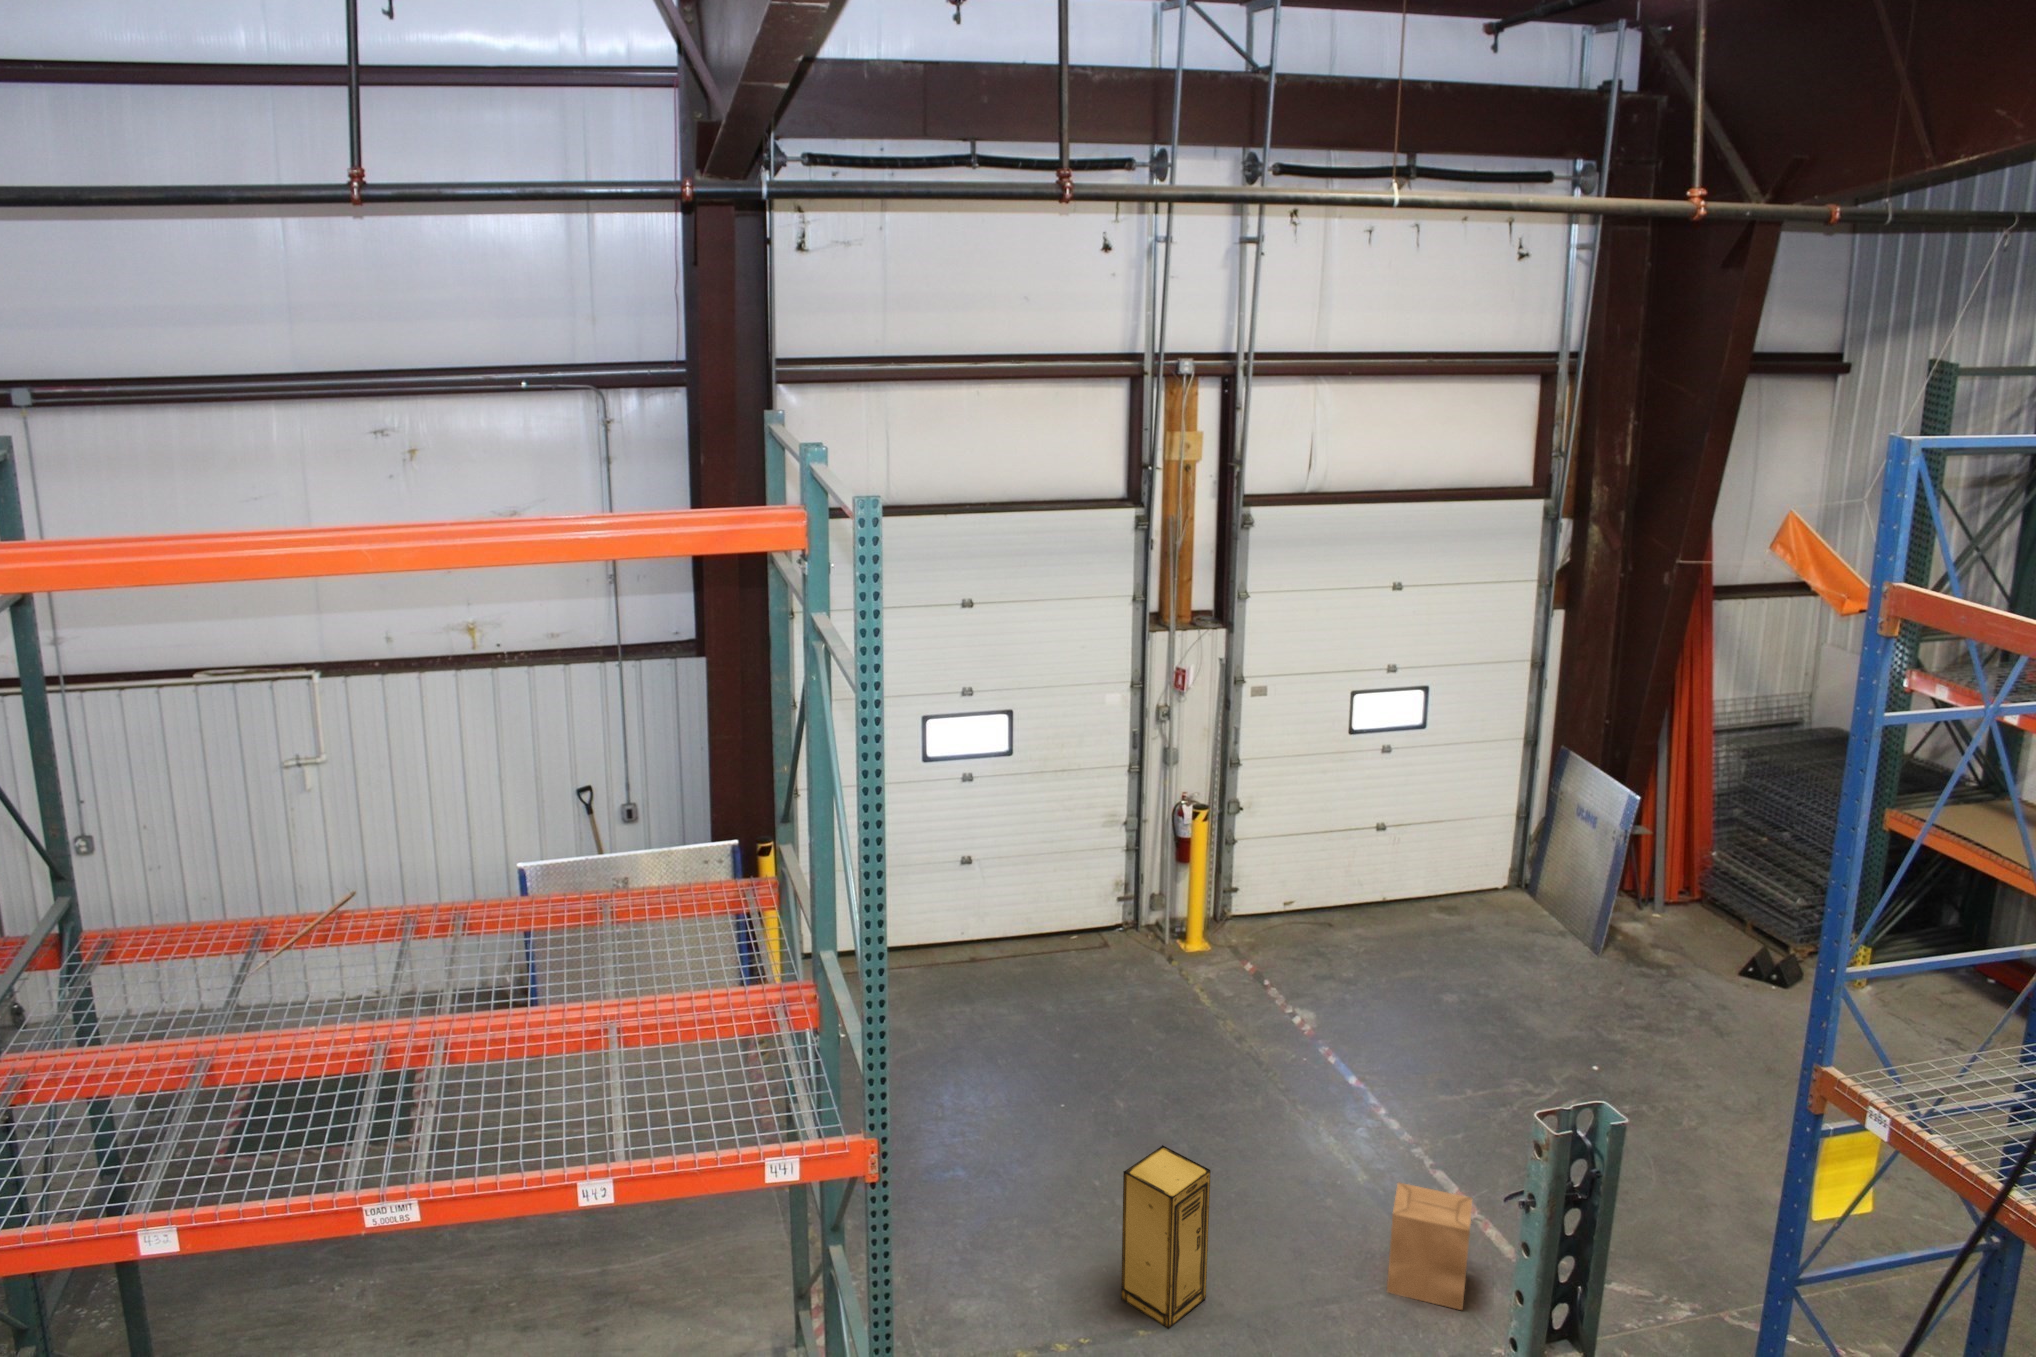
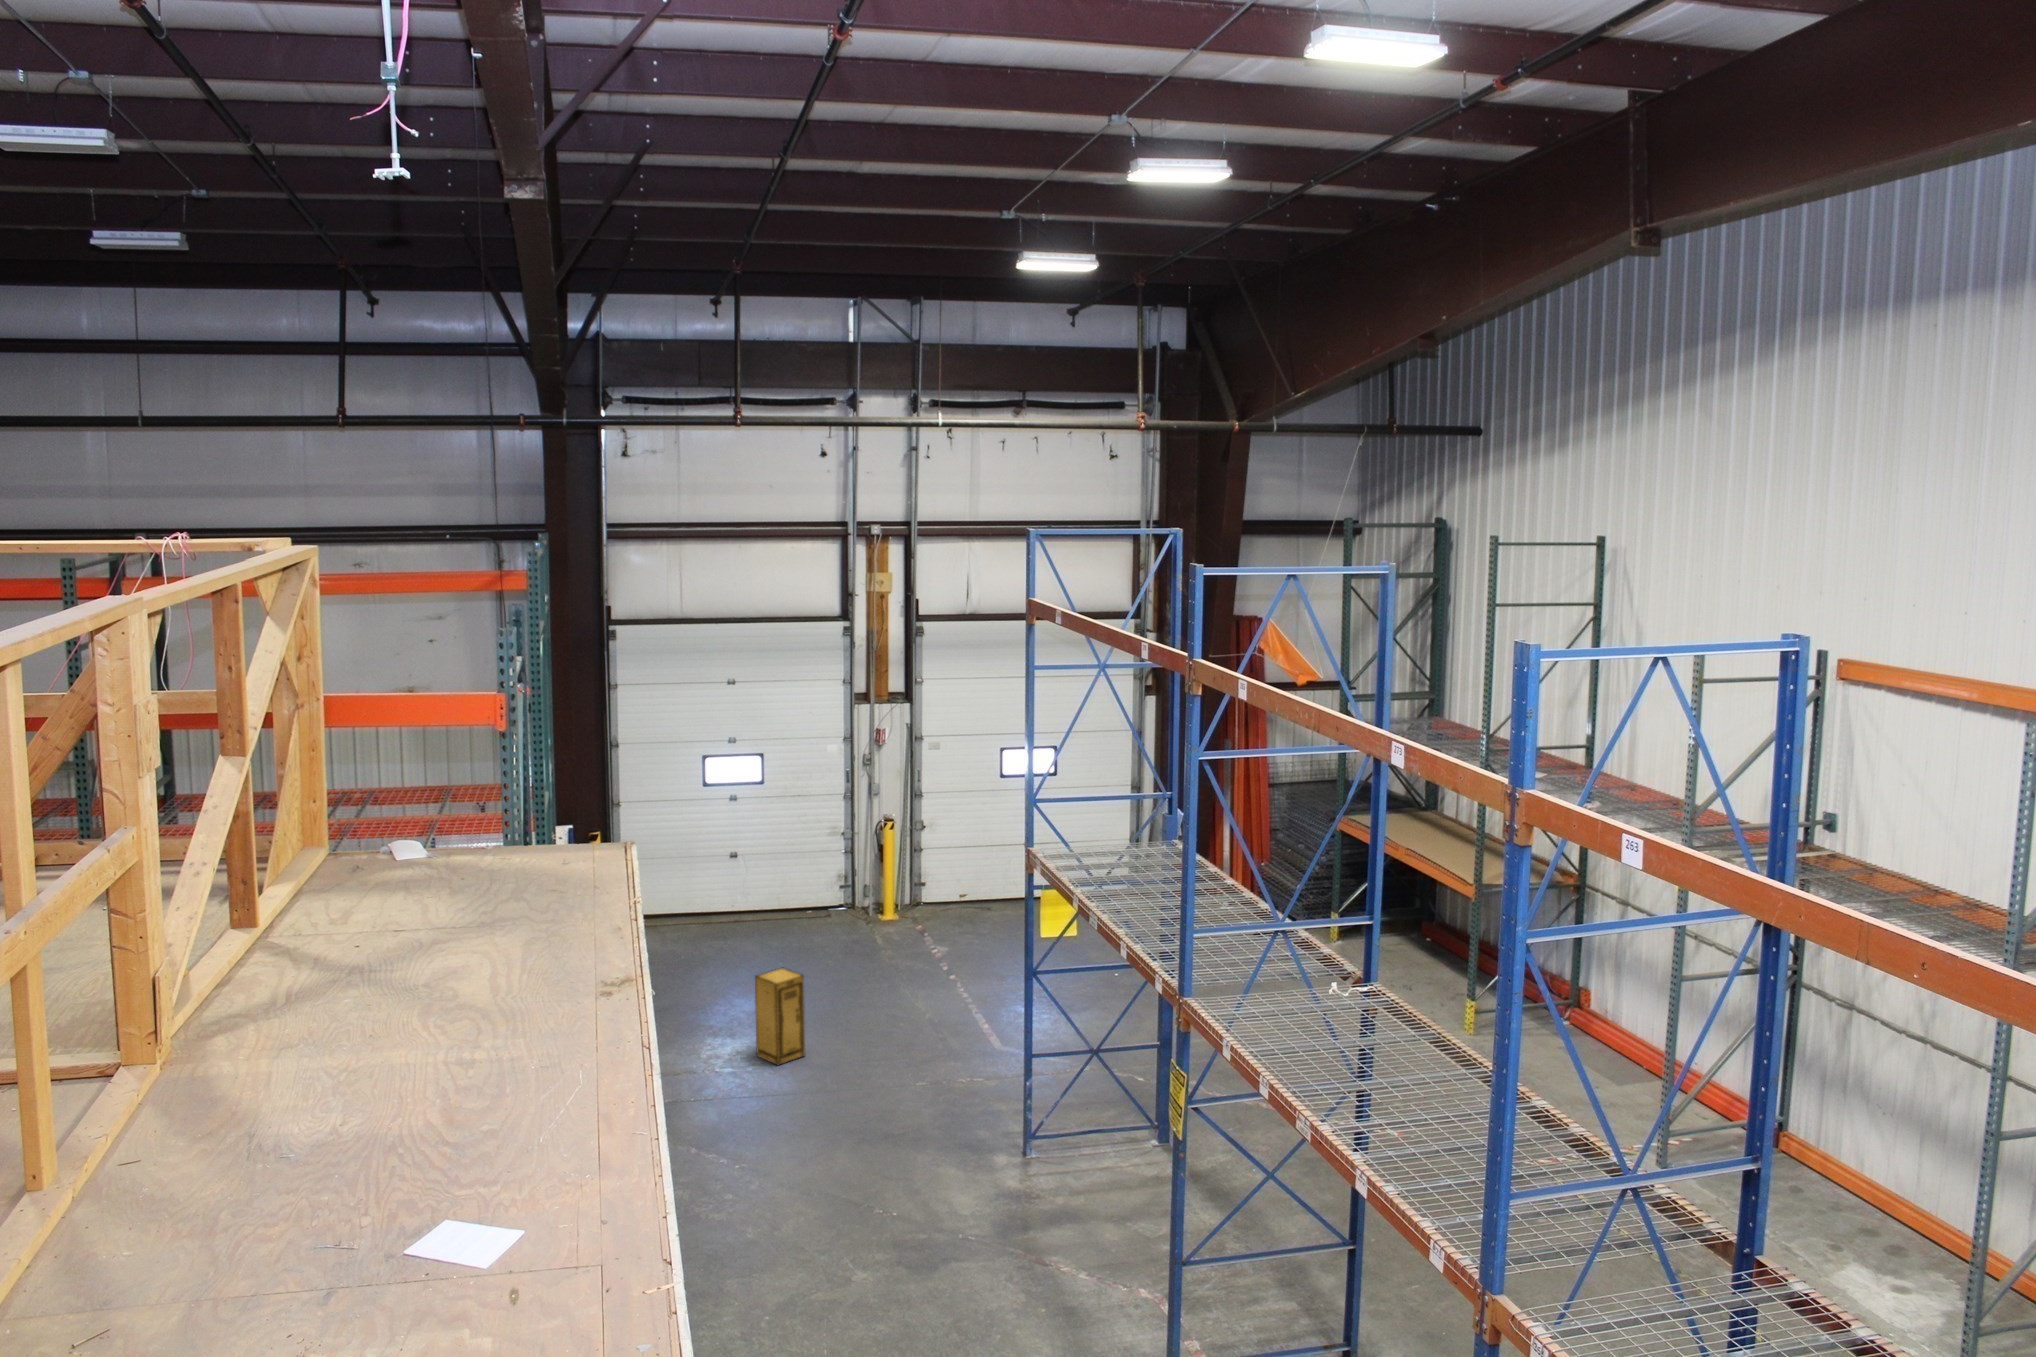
cardboard box: present [1387,1182,1473,1310] -> none [911,995,962,1060]

